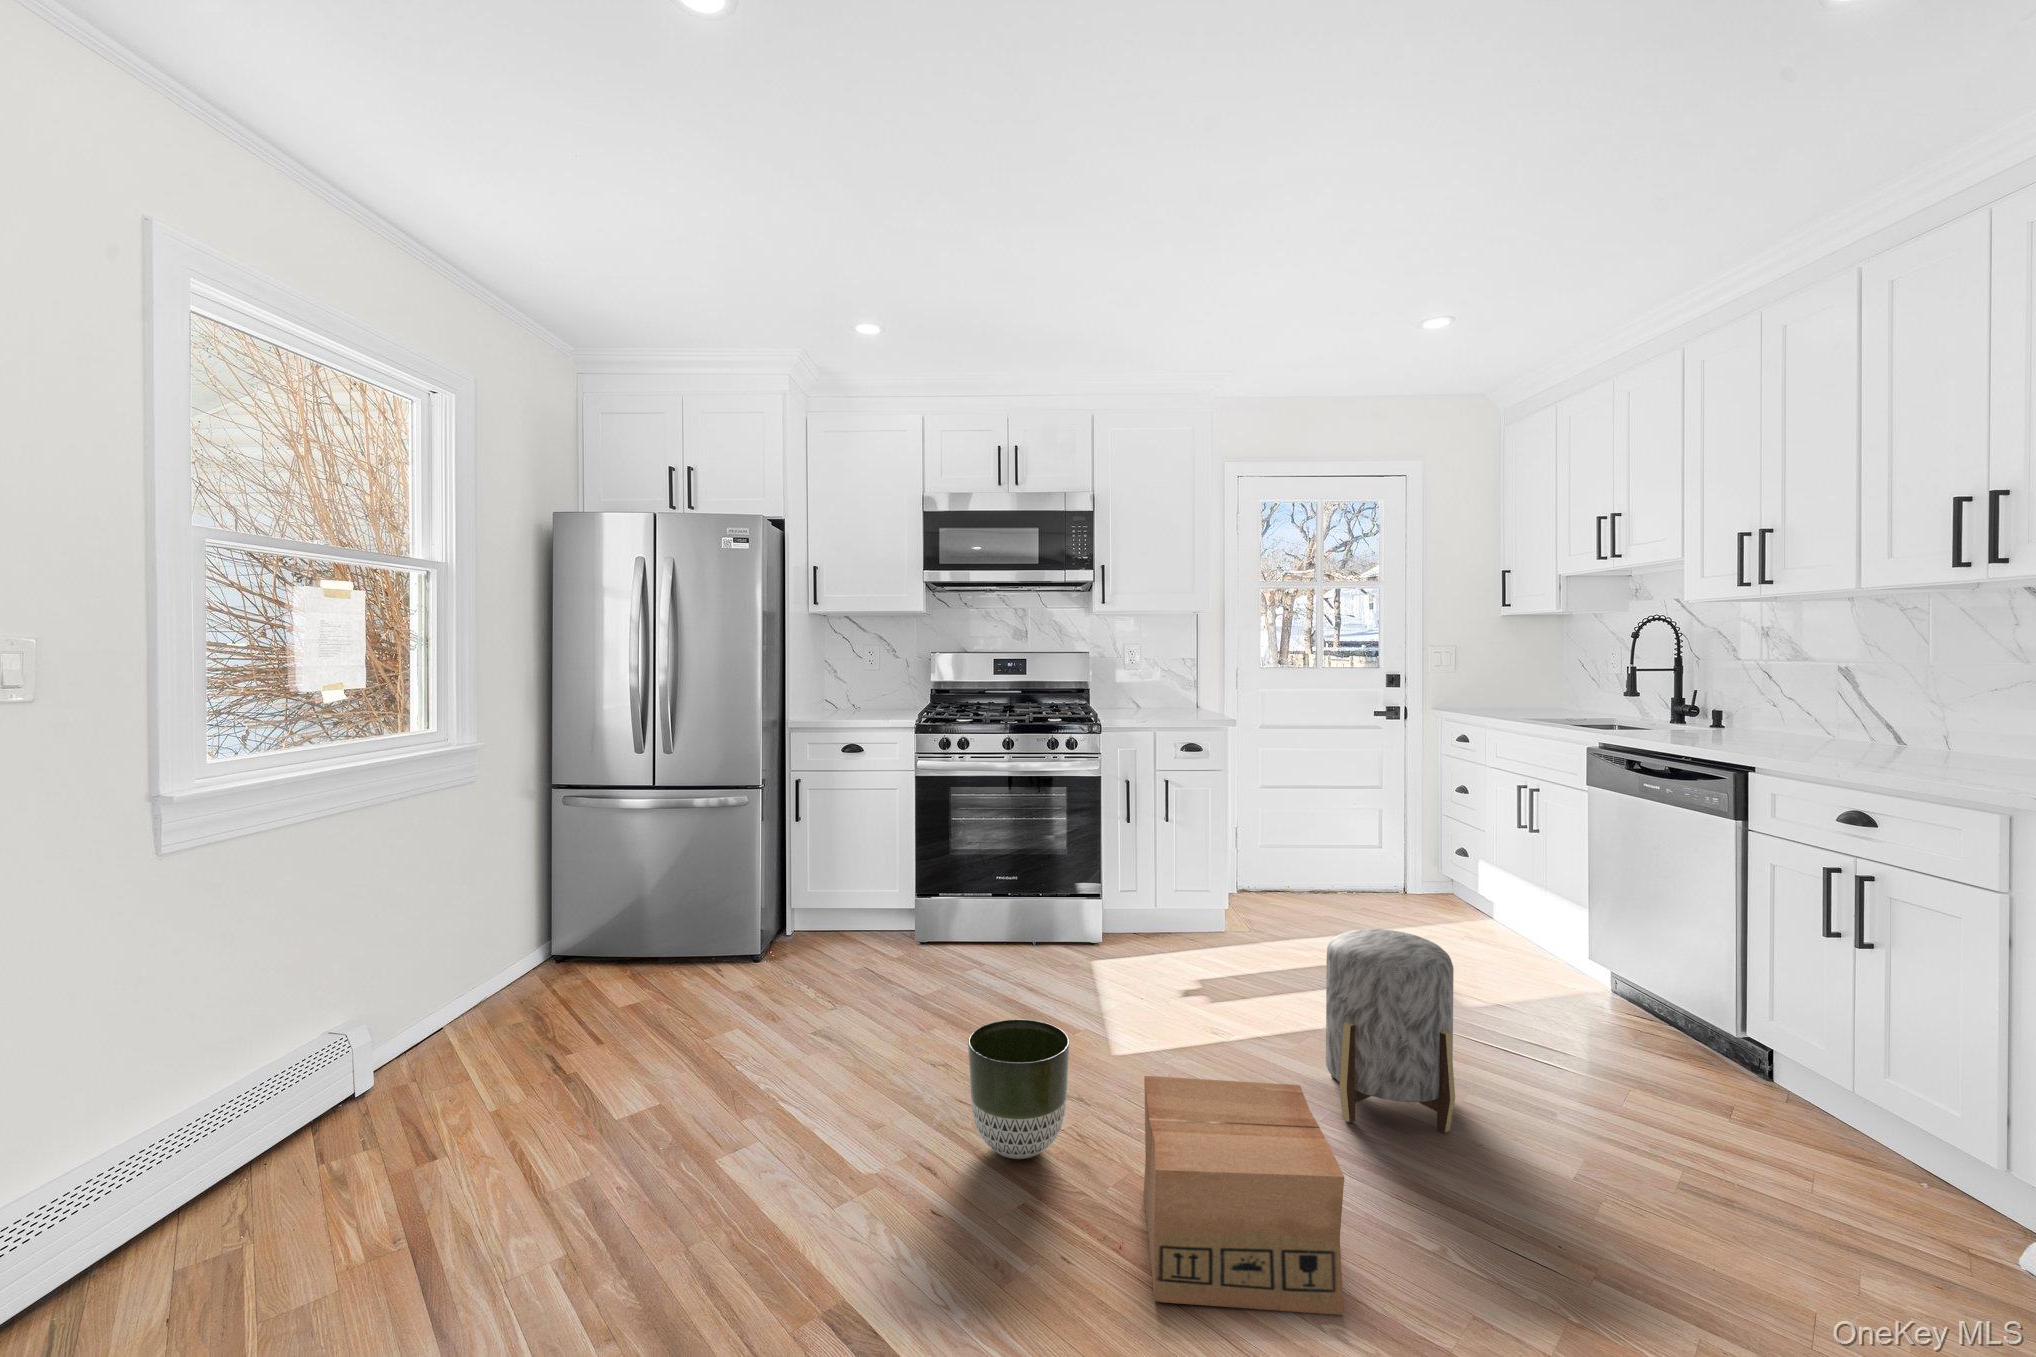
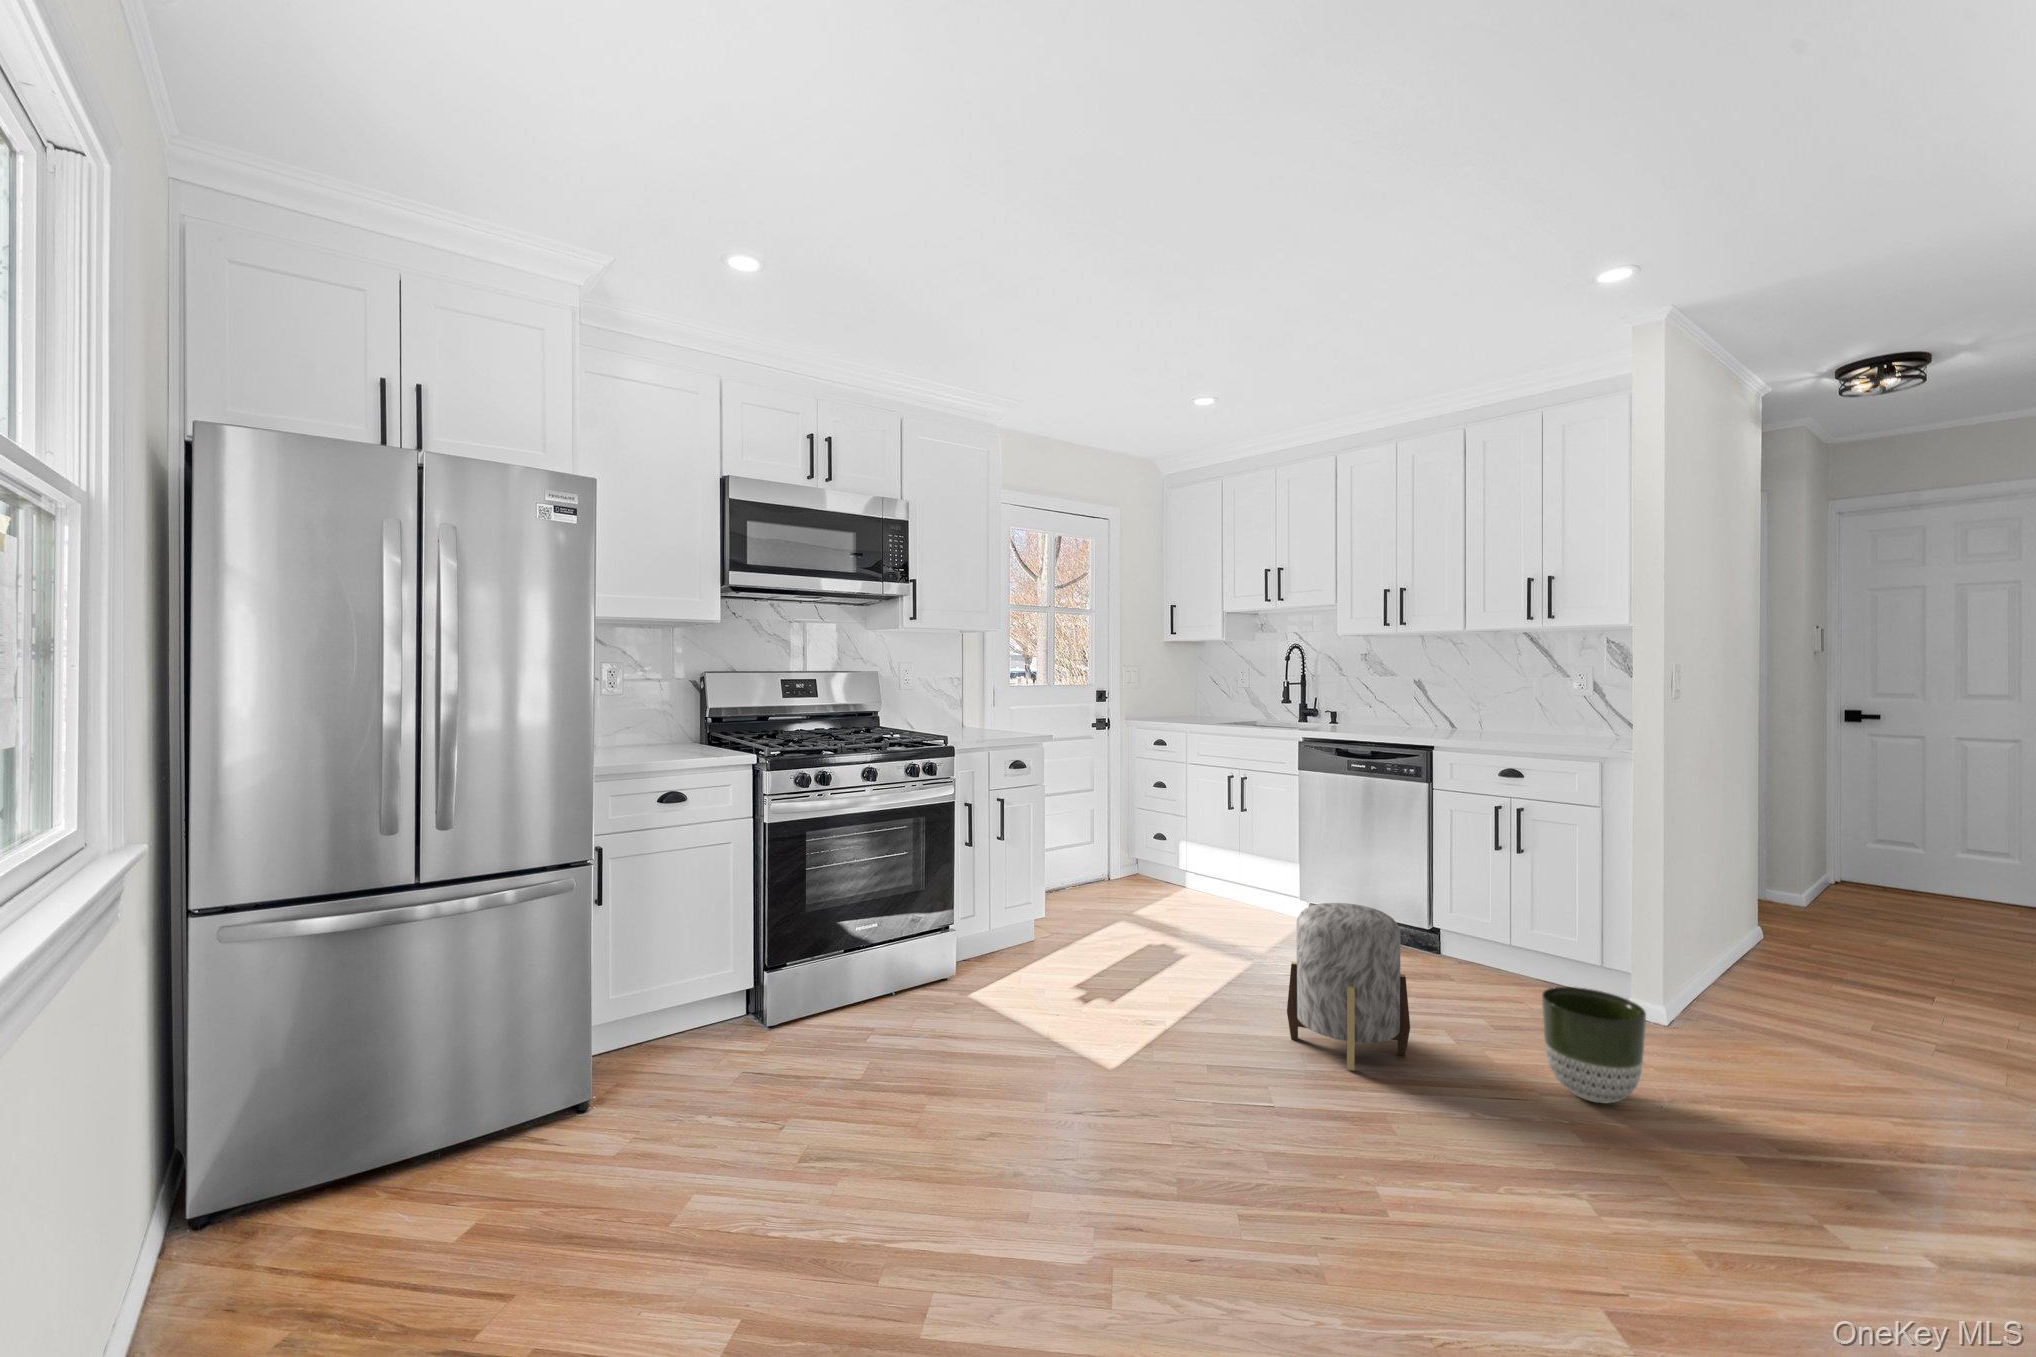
planter: present [968,1019,1069,1159] -> present [1542,987,1646,1103]
cardboard box: present [1144,1076,1344,1315] -> none [1335,1046,1565,1276]

